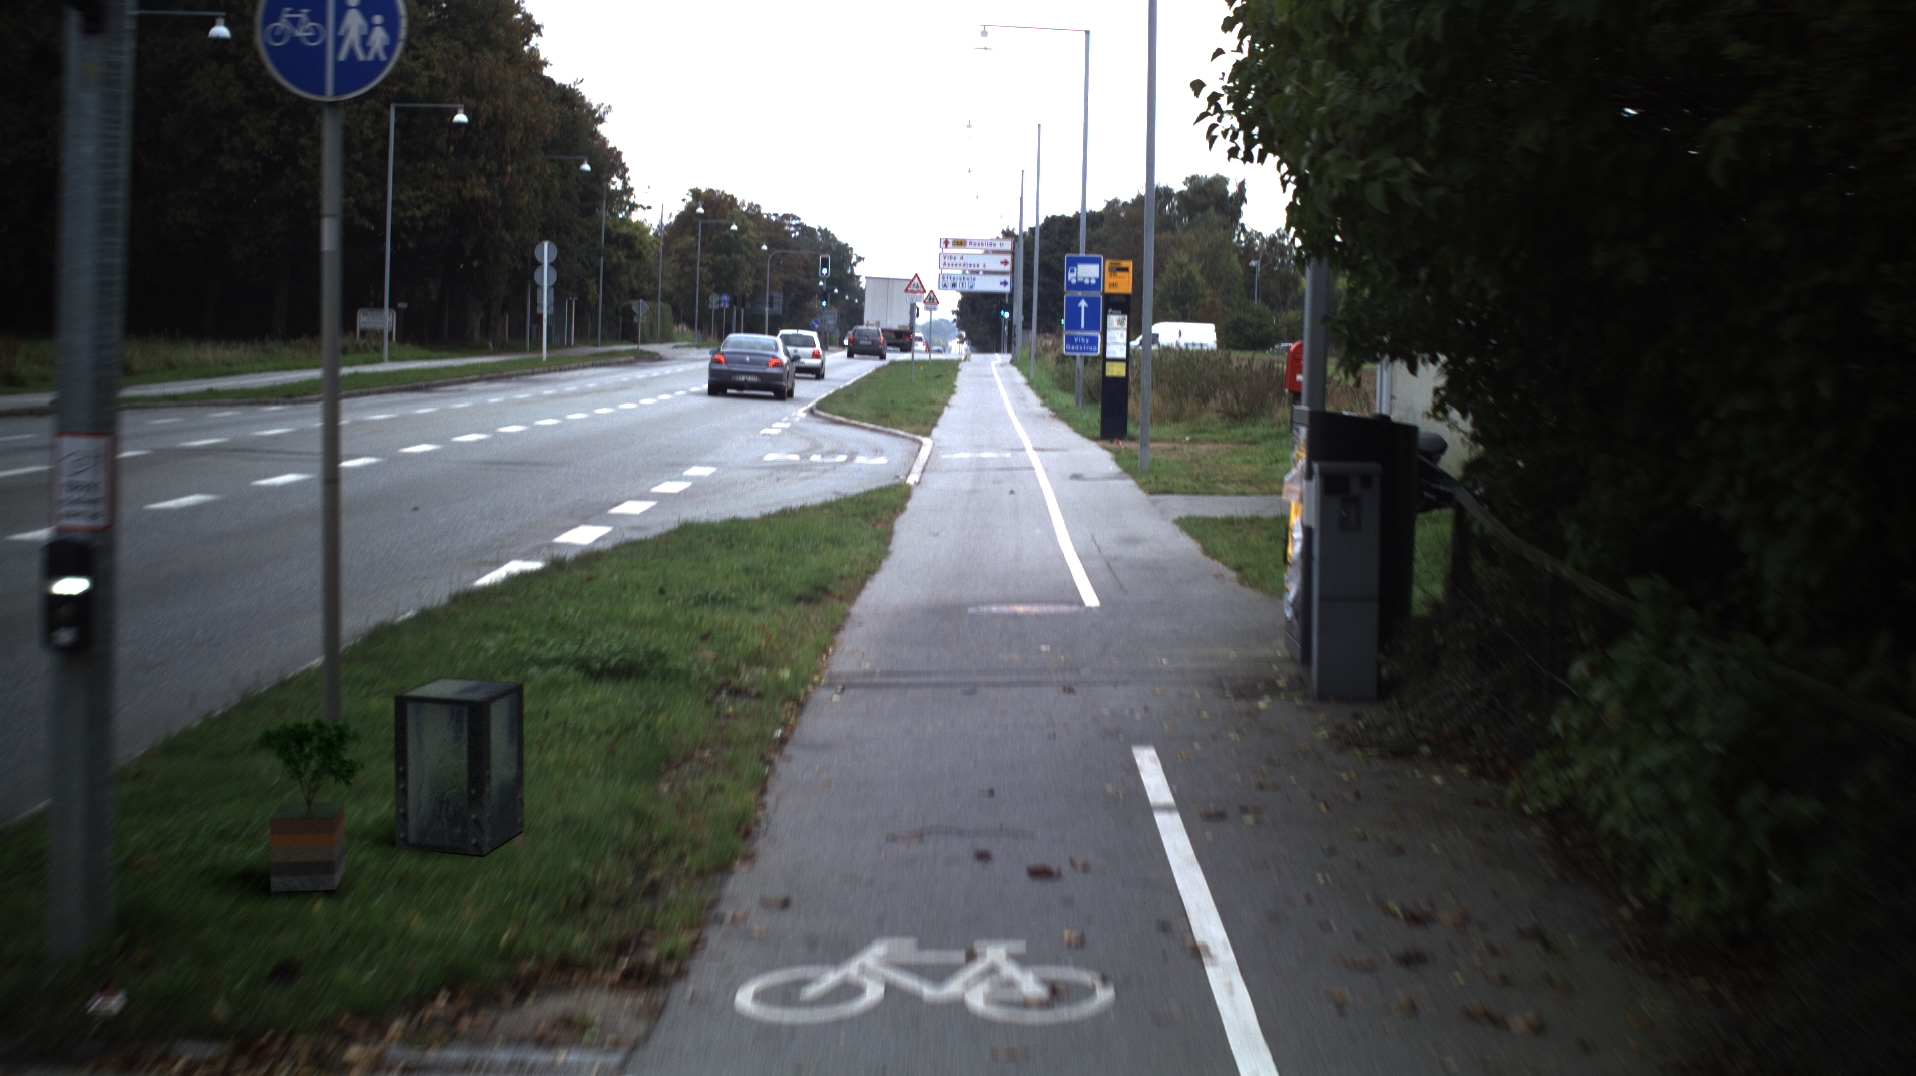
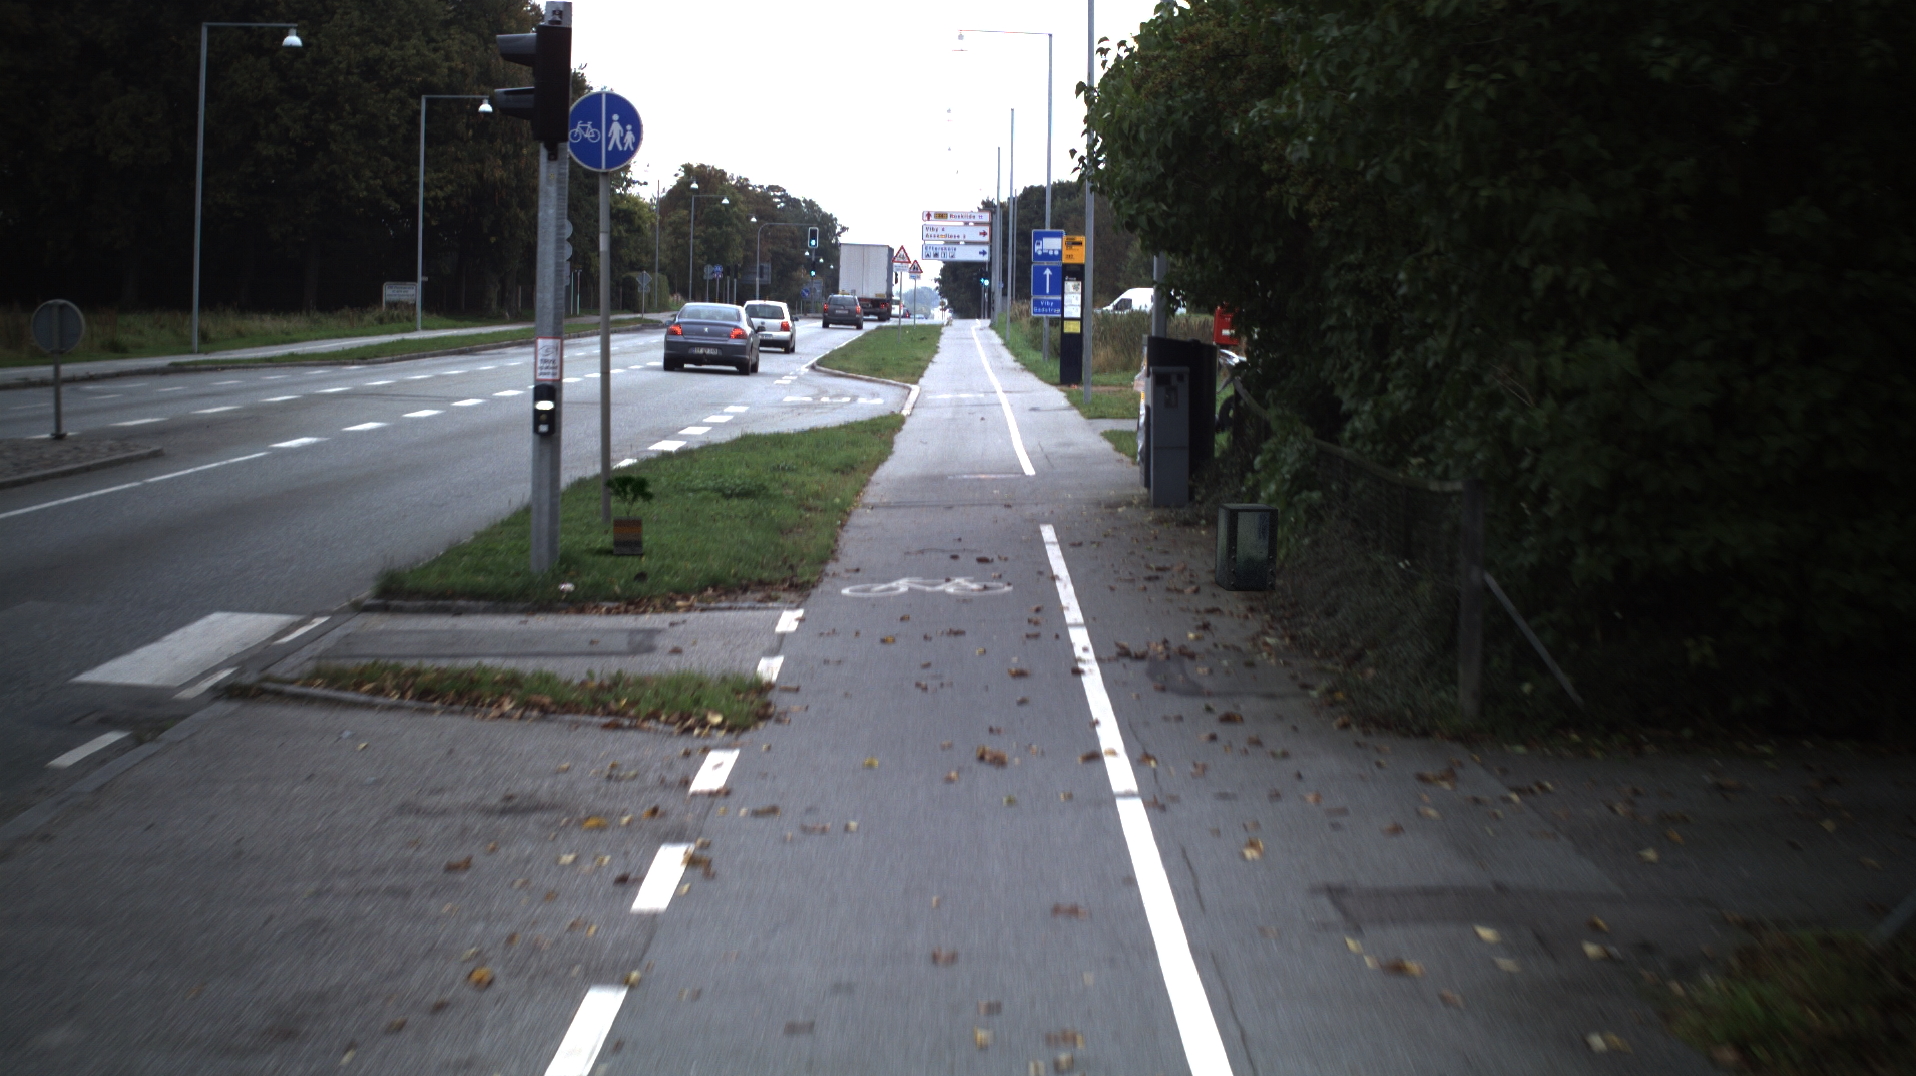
storage box: present [394,677,524,855] -> present [1214,503,1279,590]

